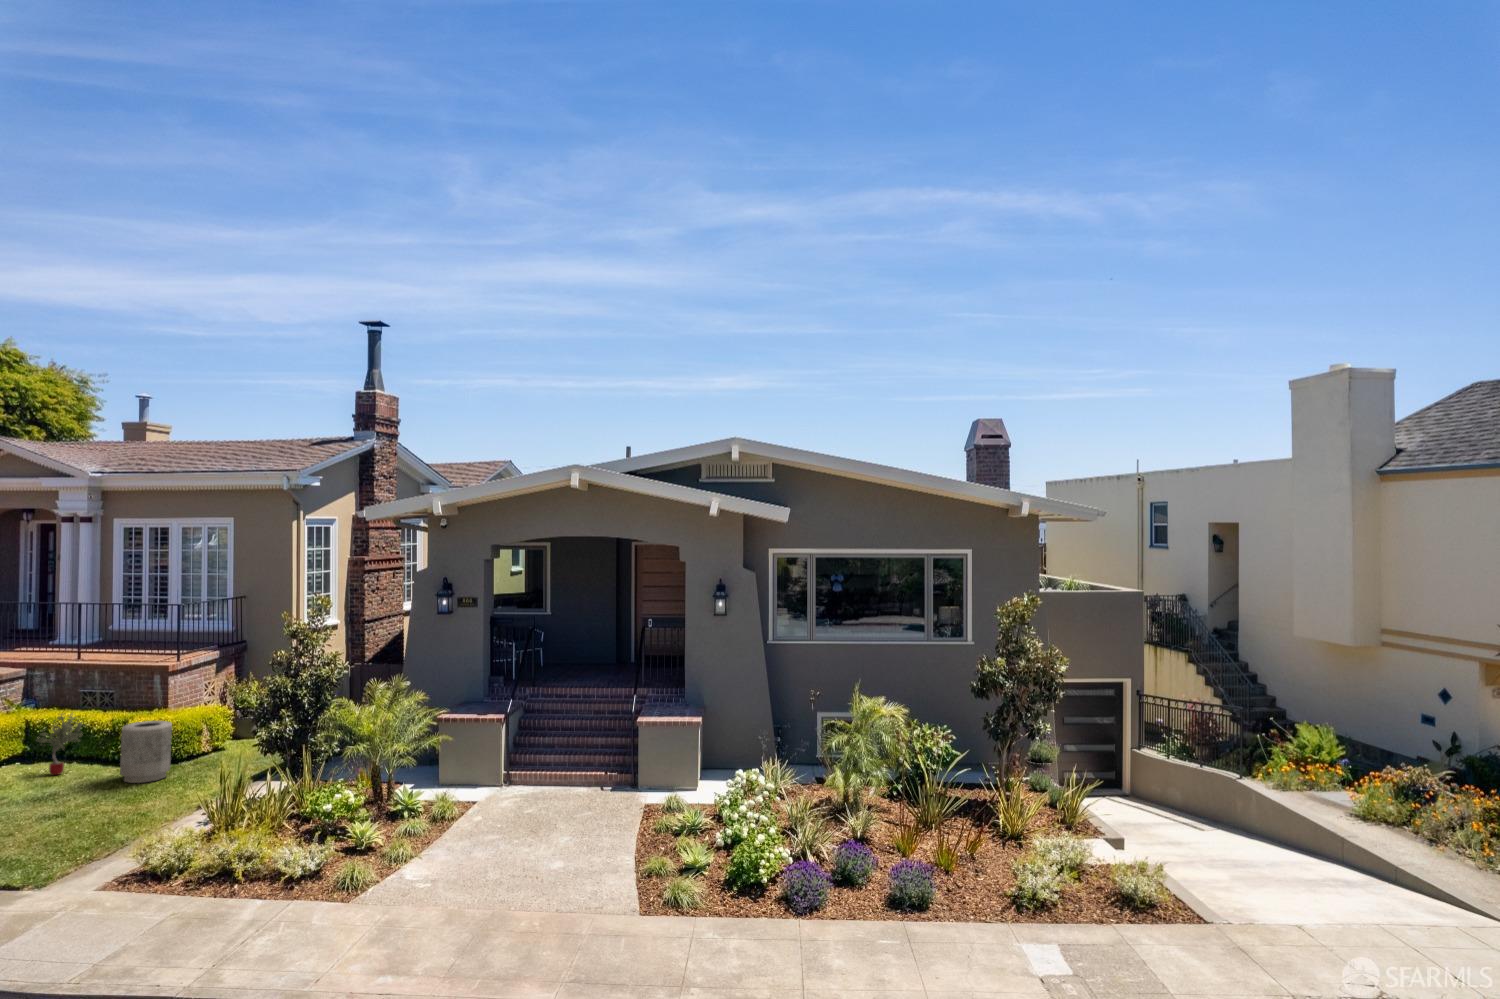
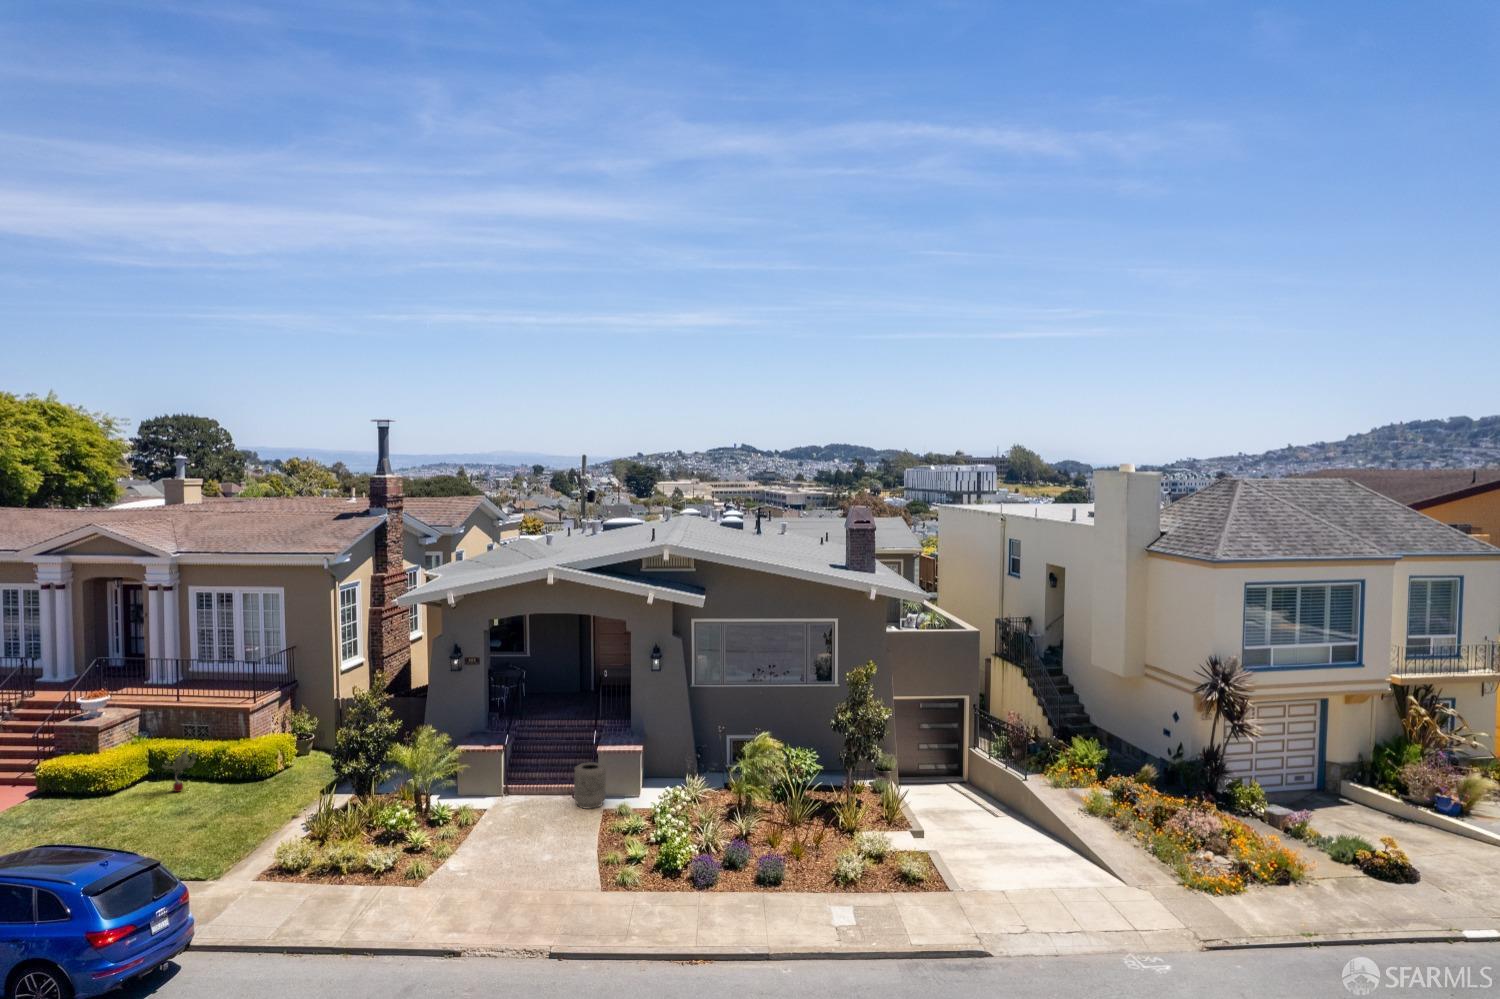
trash can: present [120,721,172,783] -> present [574,762,606,809]

